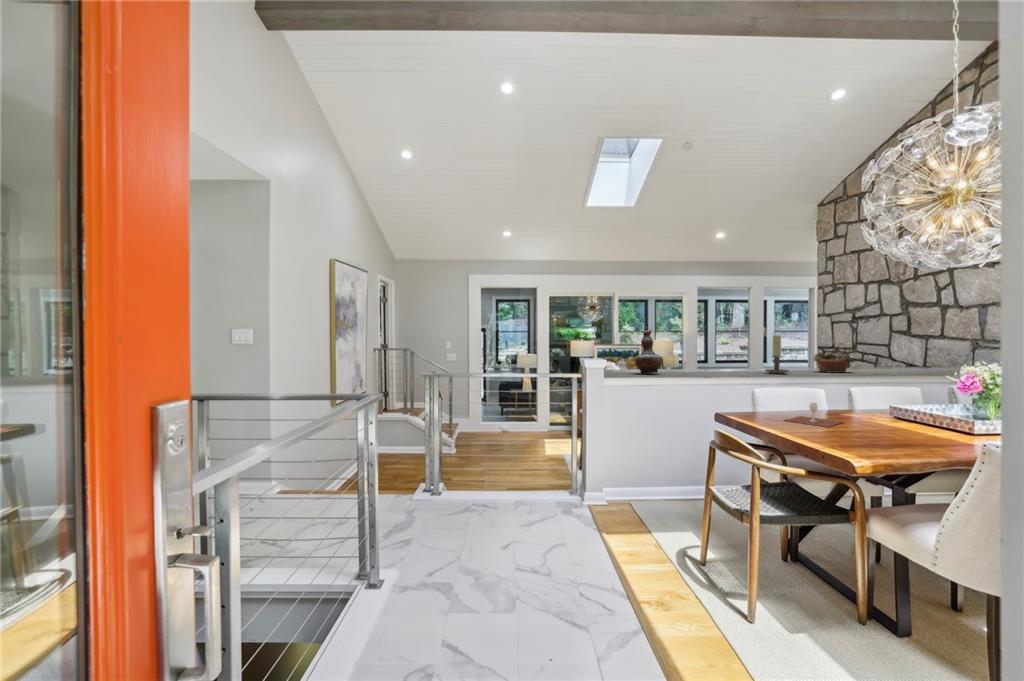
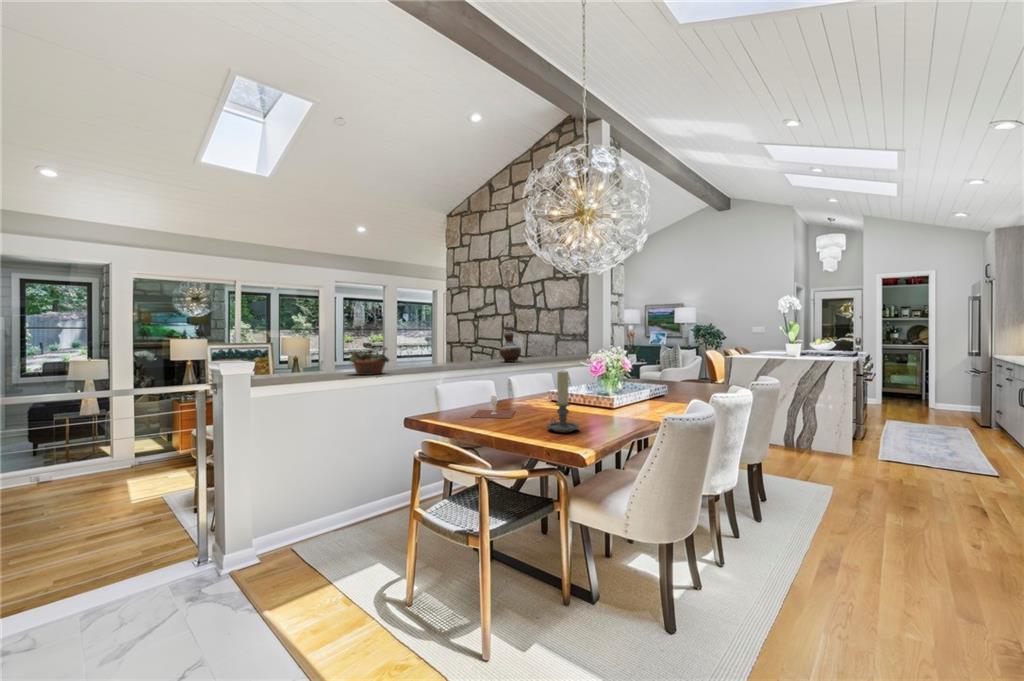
decorative vase: present [635,326,662,373] -> present [499,322,521,362]
candle holder: present [765,335,789,374] -> present [547,371,579,433]
succulent planter: present [814,348,854,373] -> present [350,347,389,375]

